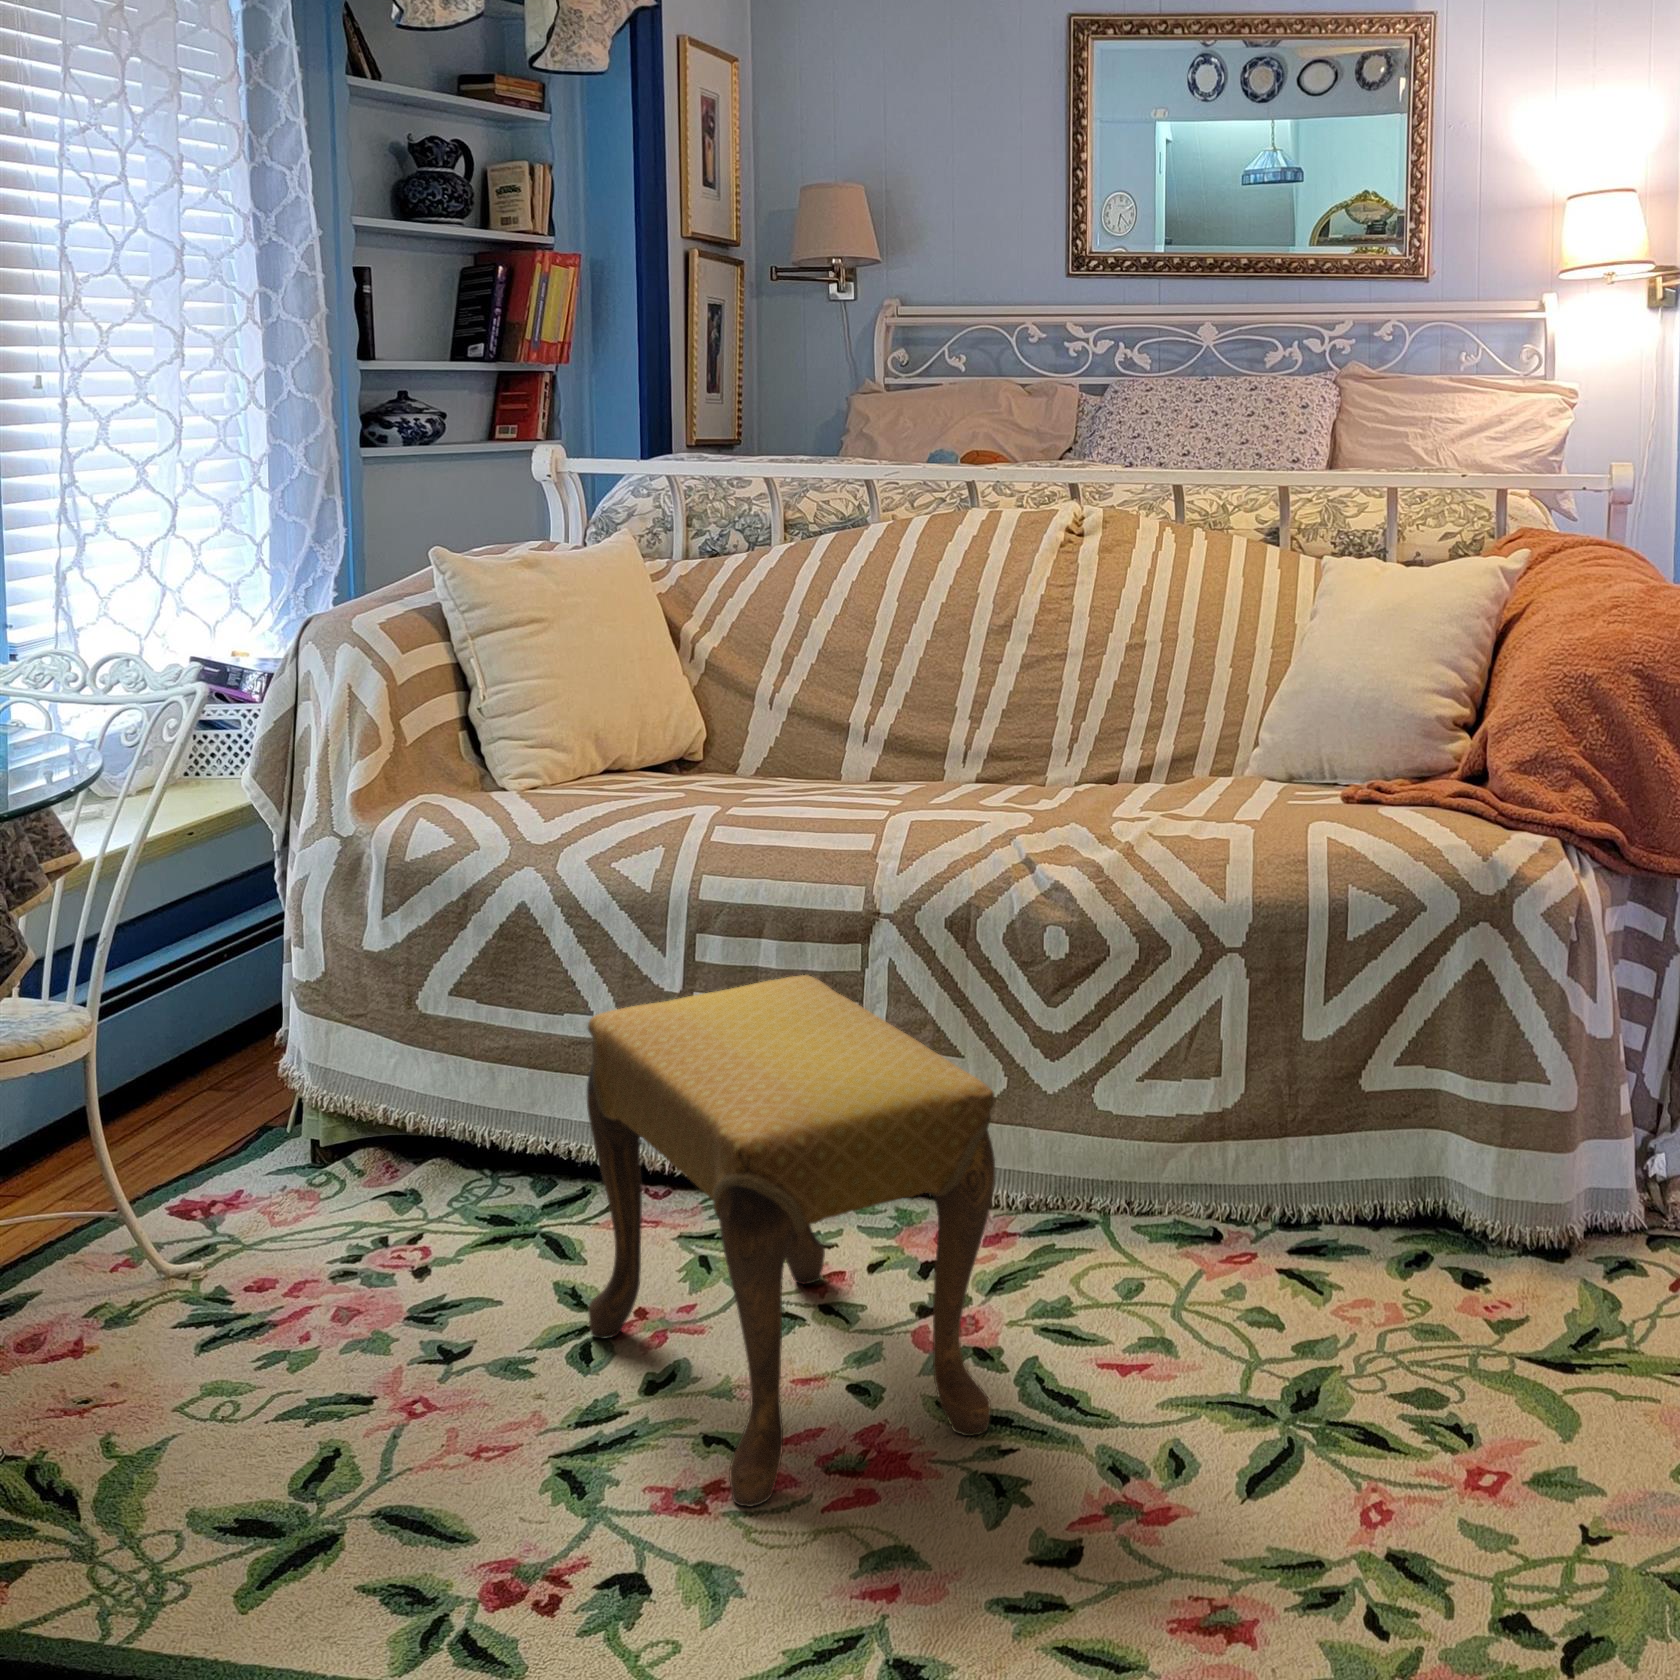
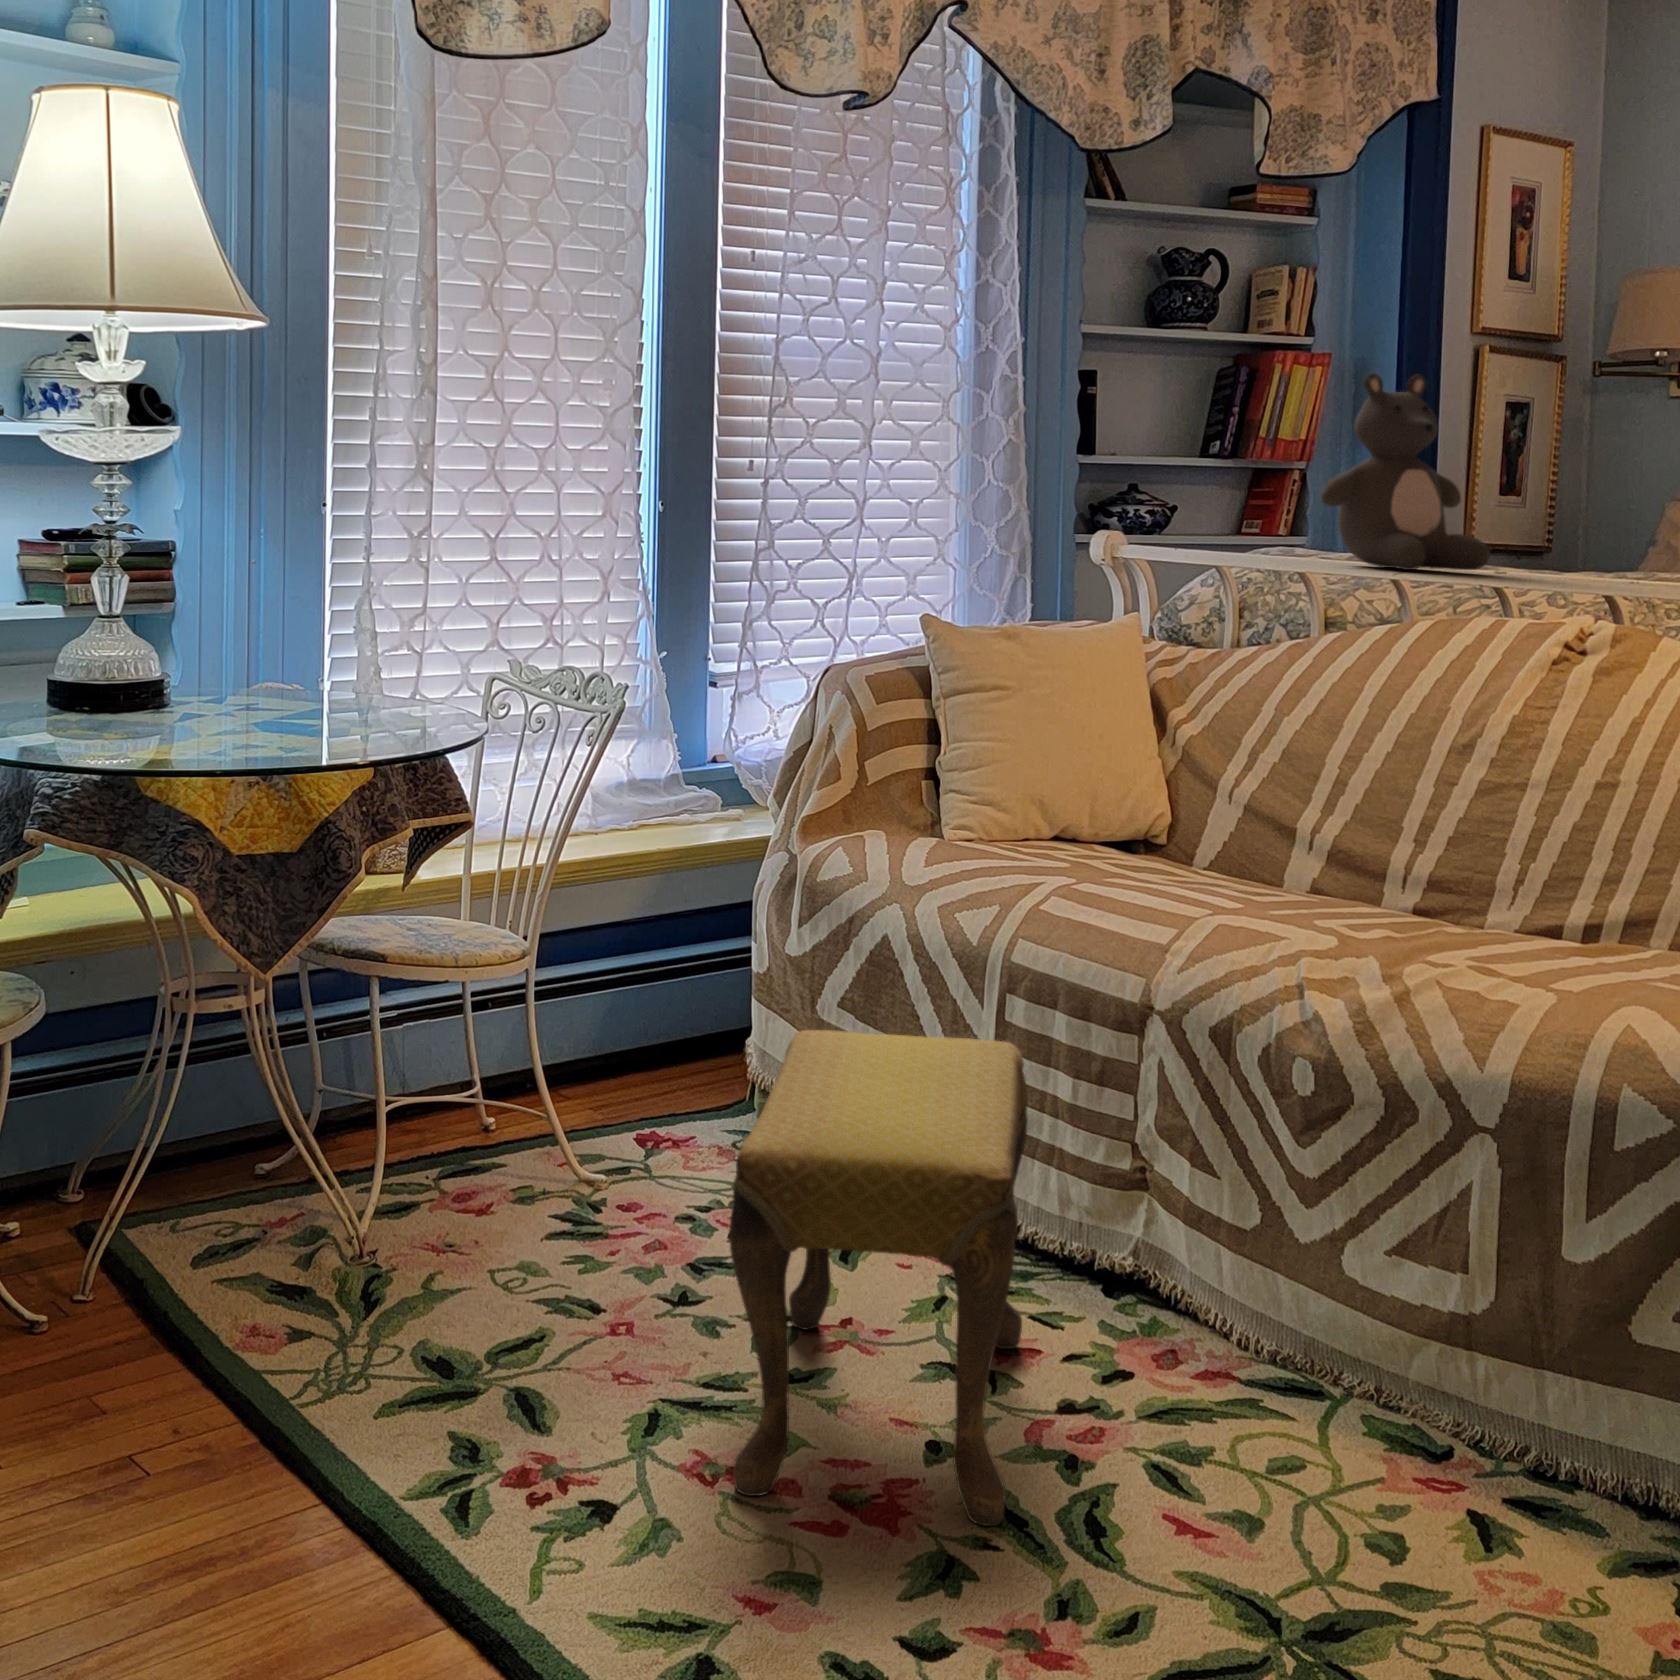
teddy bear: none [777,281,925,471] -> present [1321,373,1490,570]

